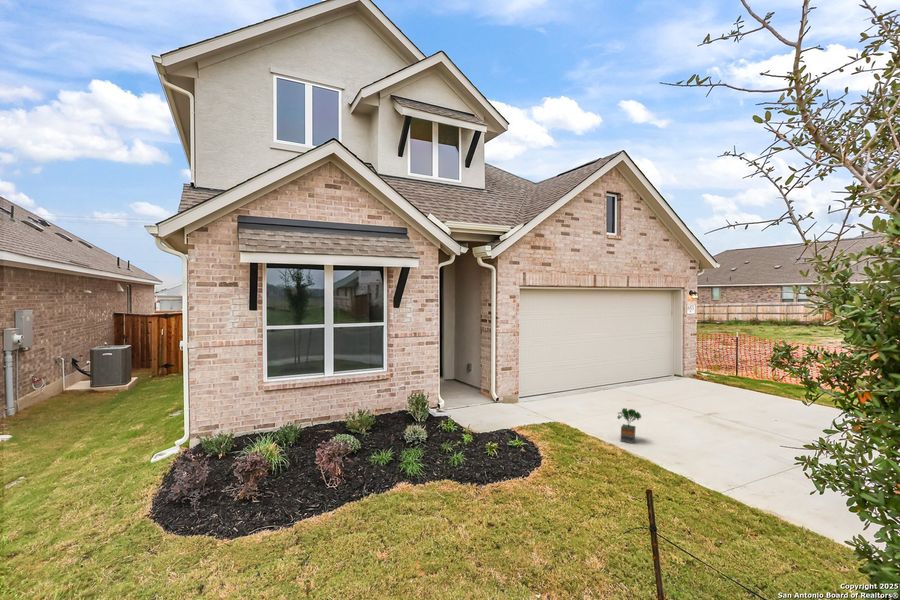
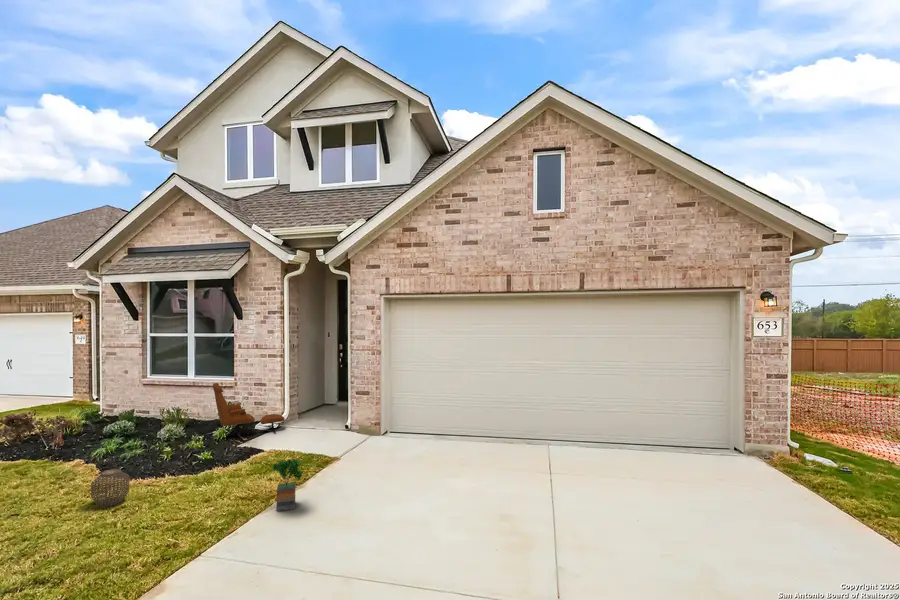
lounge chair: none [416,372,450,426] -> present [213,383,285,440]
woven basket: none [534,444,562,477] -> present [91,469,130,507]

